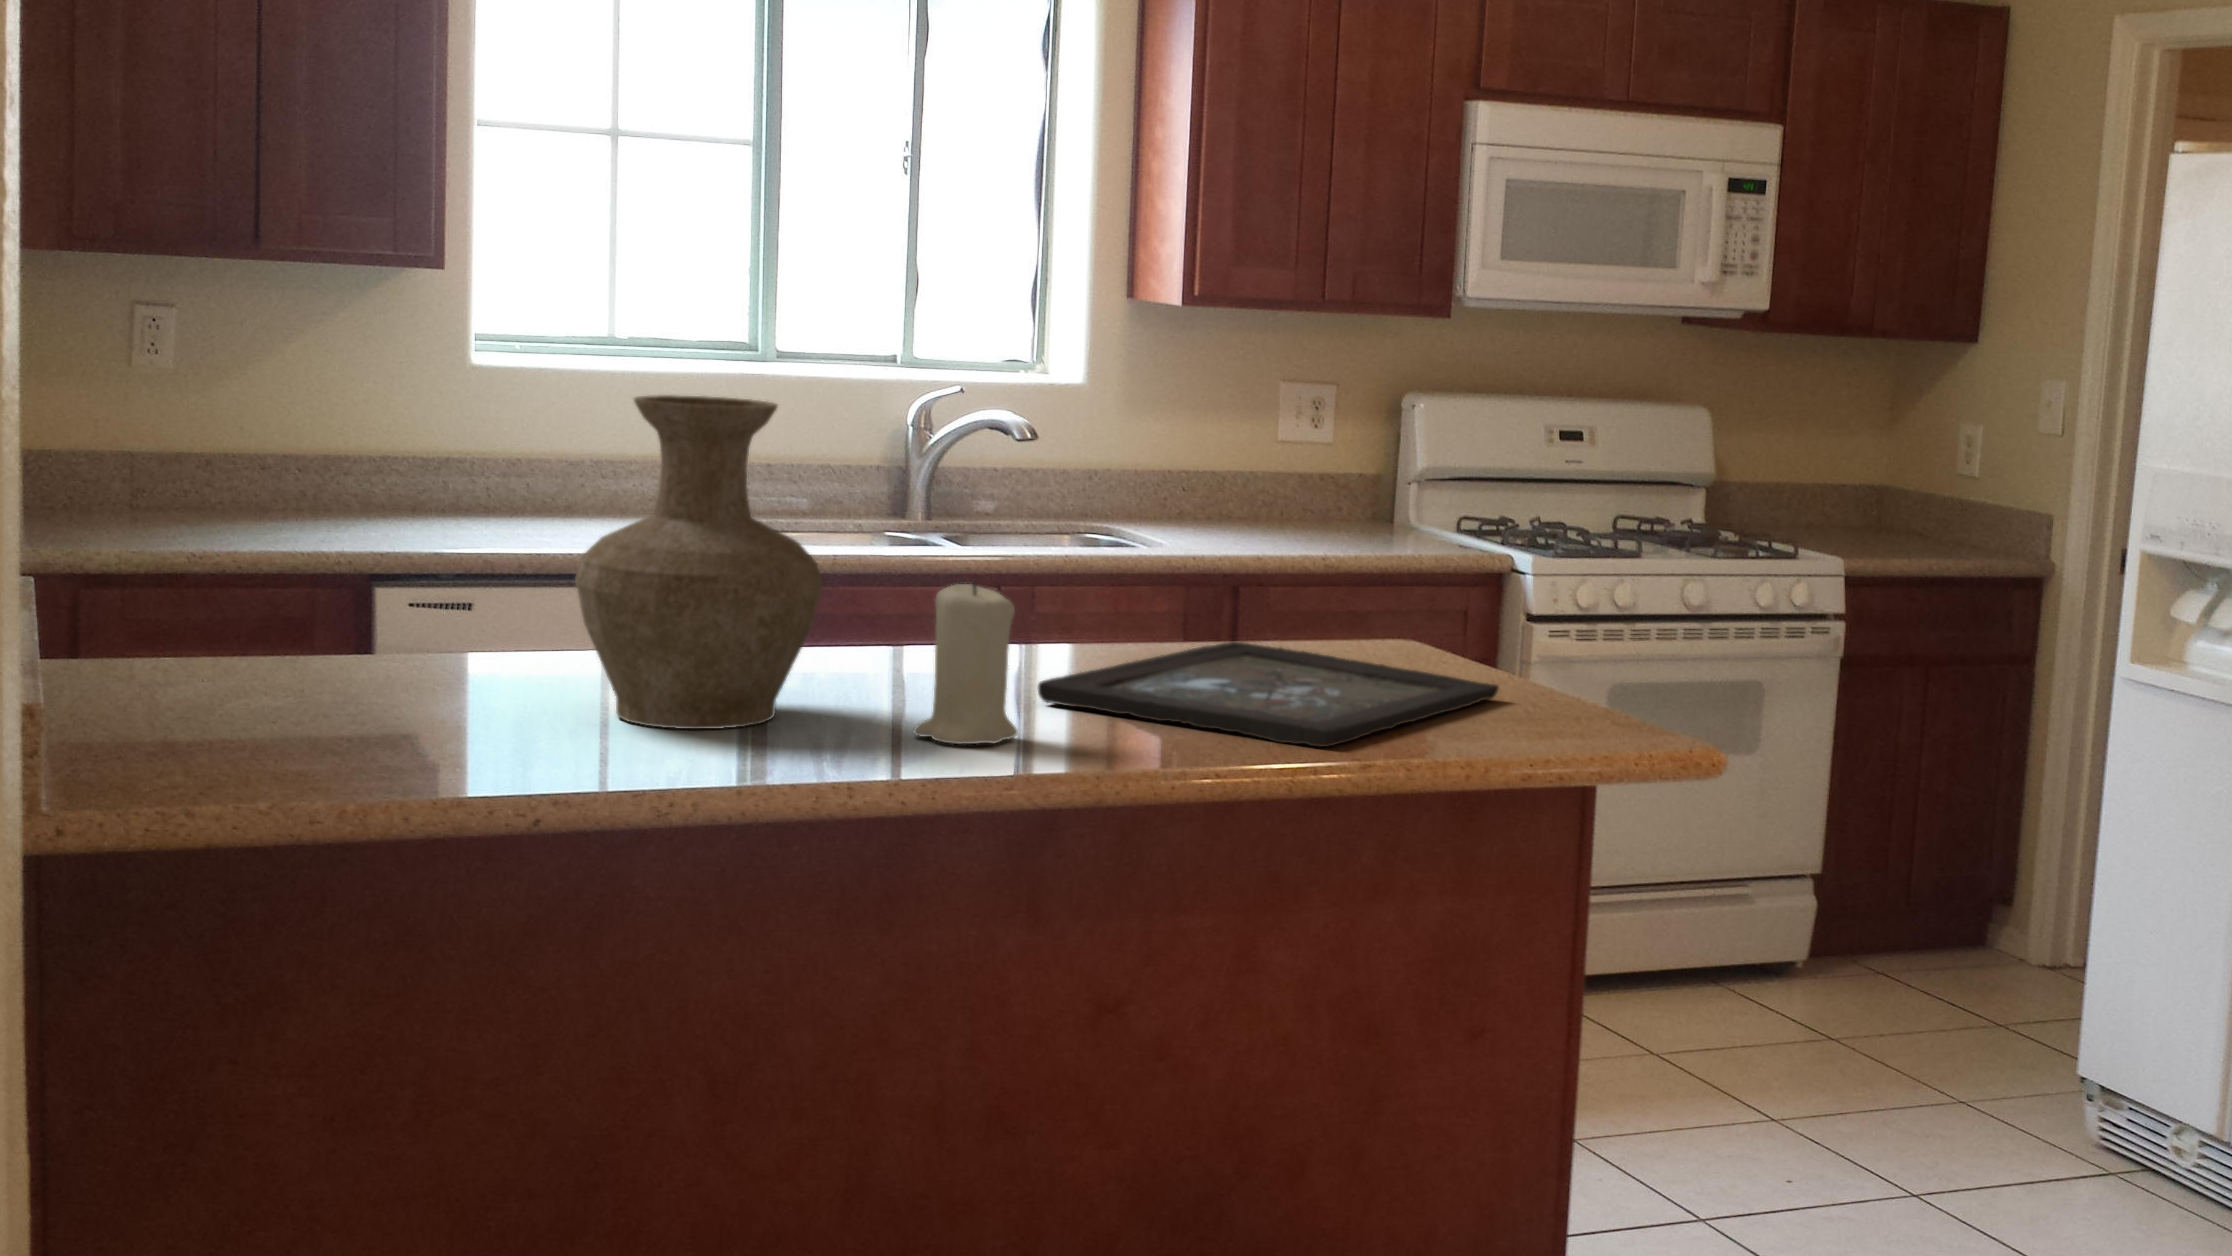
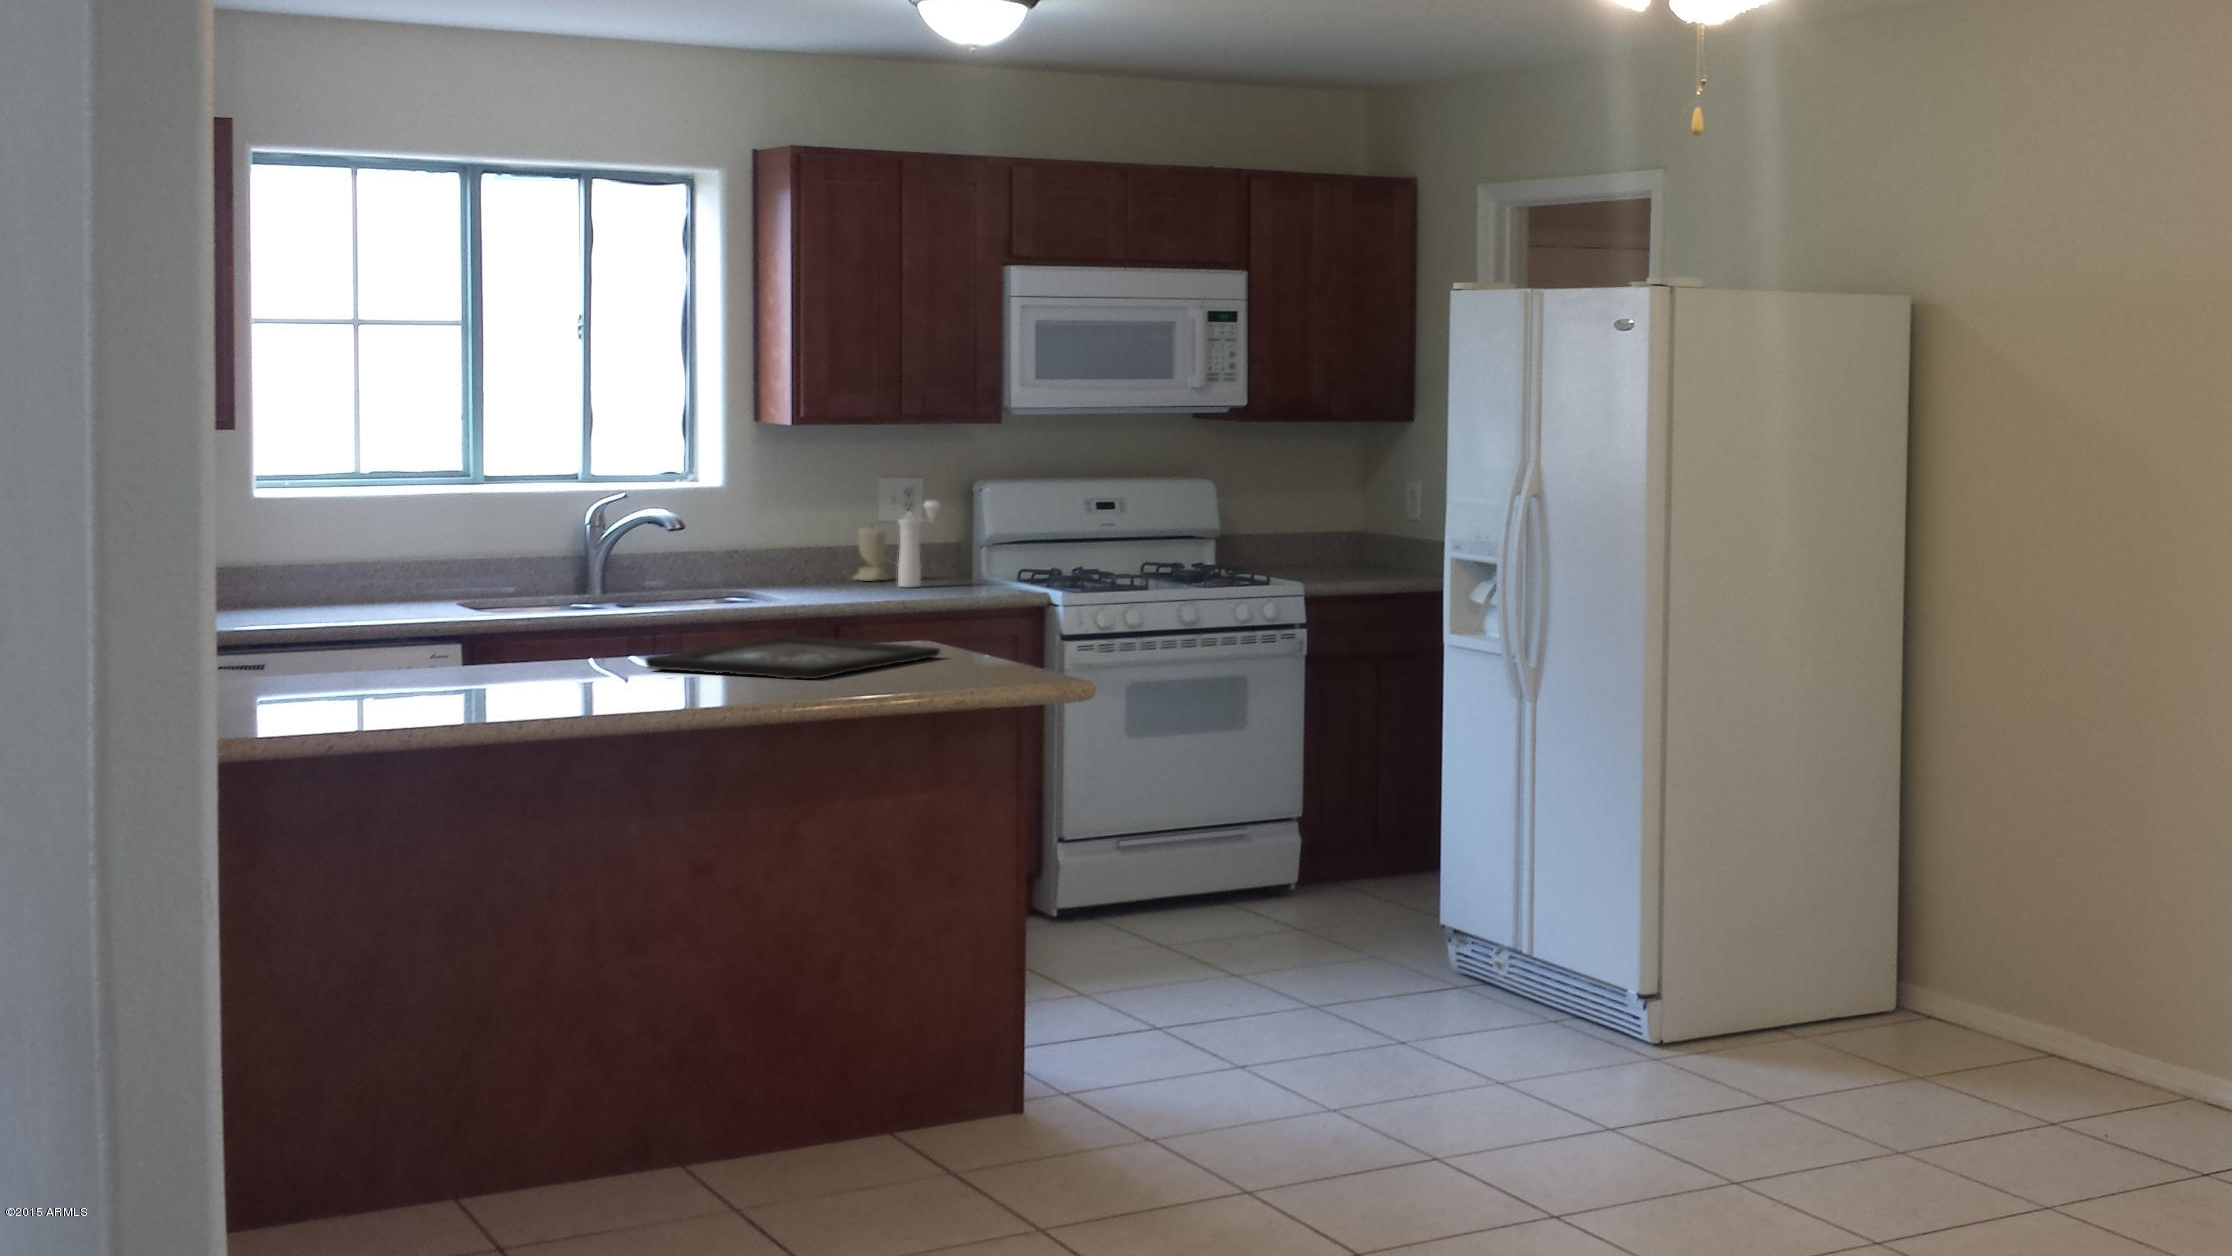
vase: present [575,395,822,729] -> none [360,498,509,688]
pepper mill: none [1306,417,1364,534] -> present [898,501,940,587]
candle: present [914,581,1018,744] -> present [853,527,888,581]

